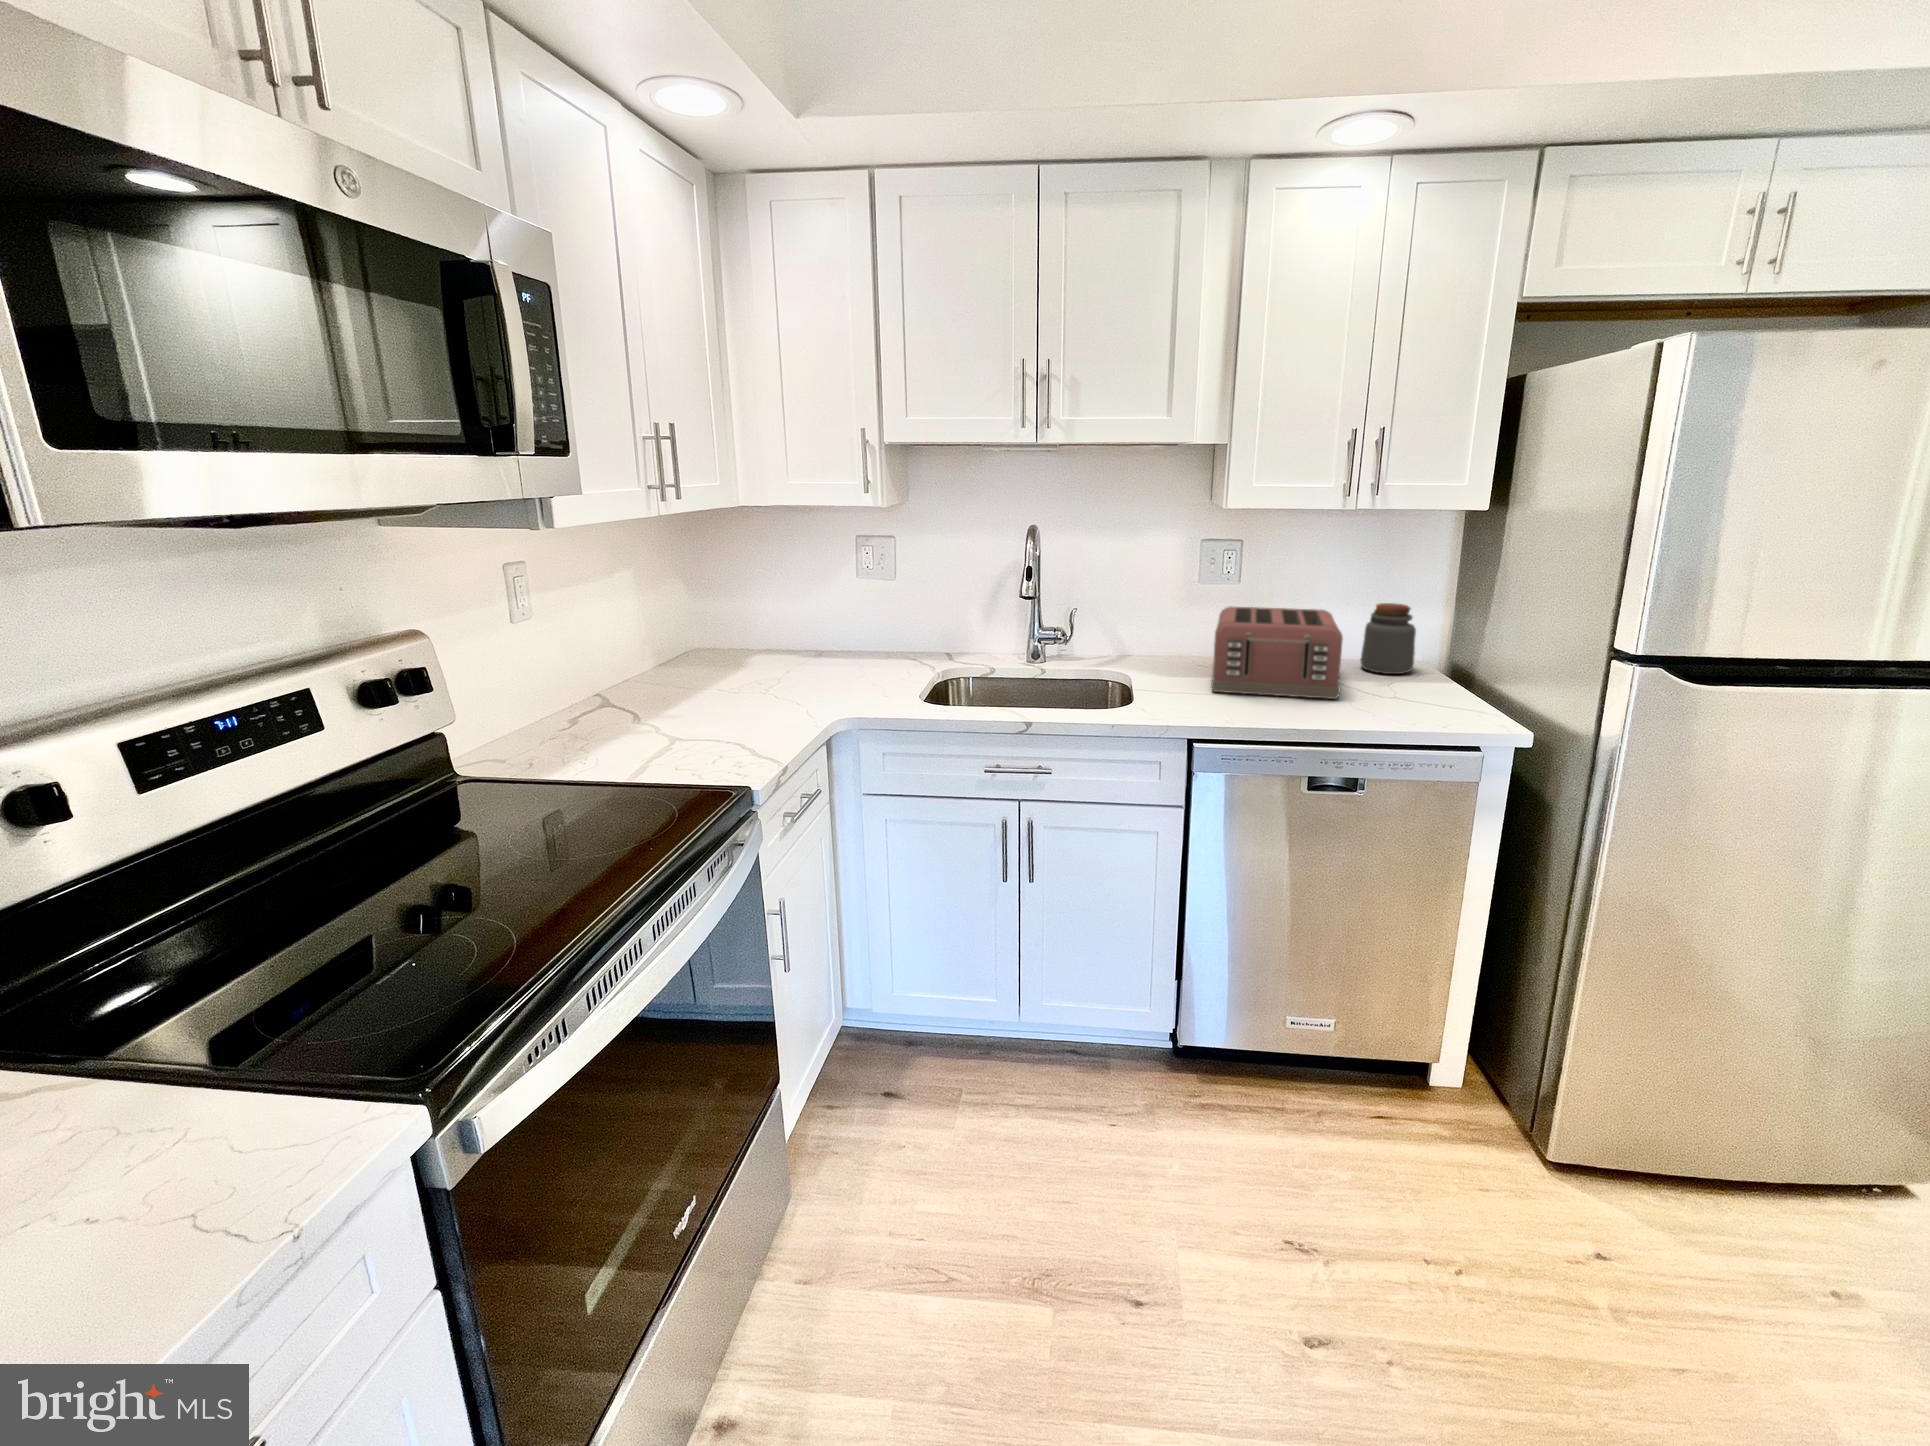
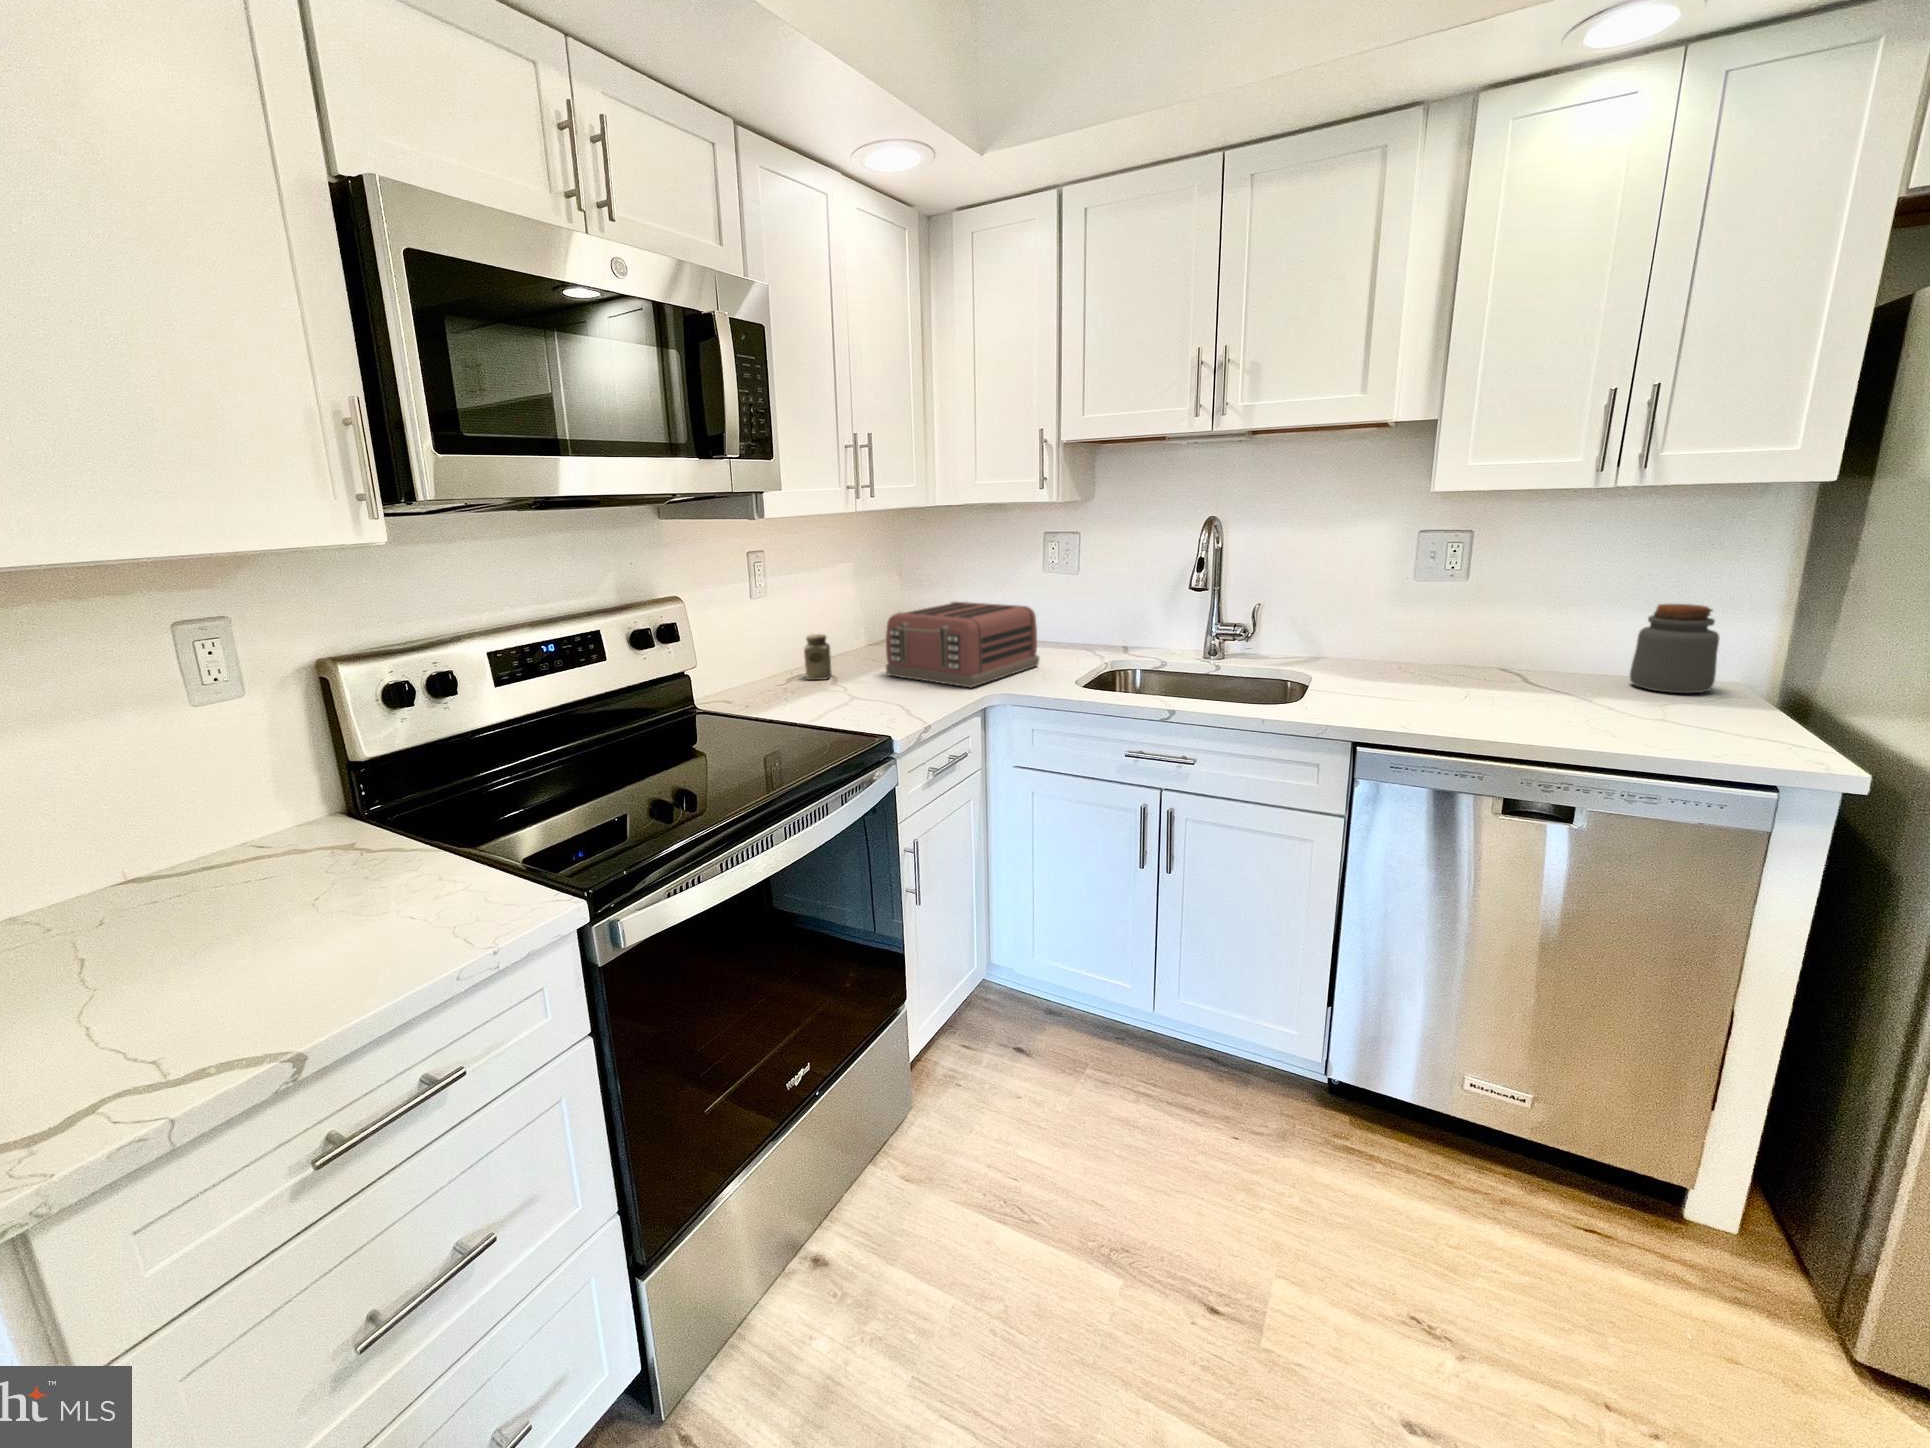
toaster: present [1211,607,1343,699] -> present [886,602,1039,687]
salt shaker: none [595,663,632,721] -> present [804,634,832,680]

